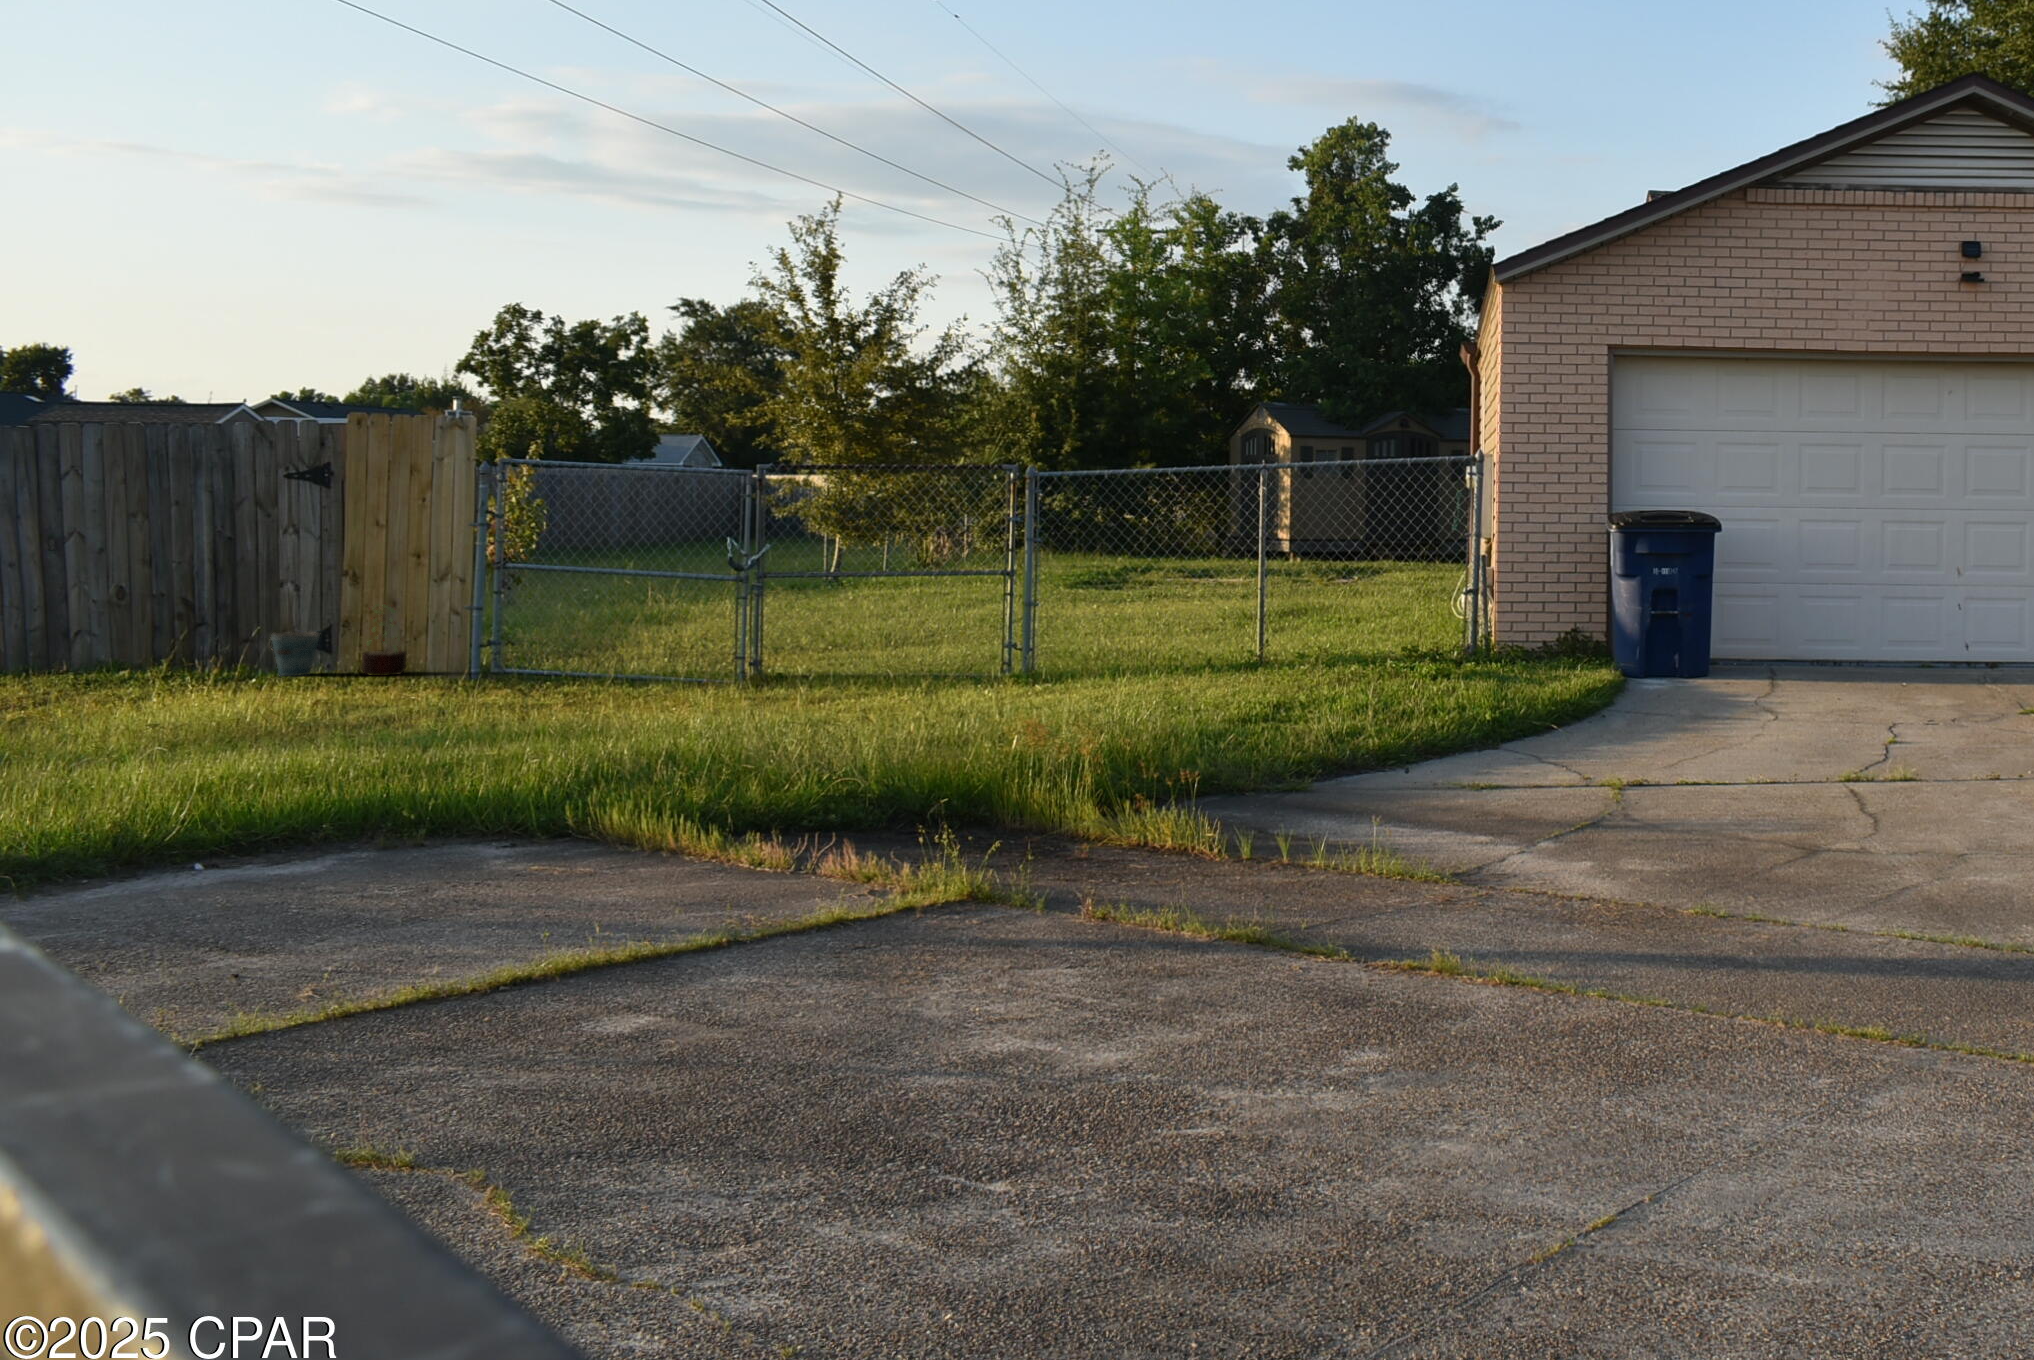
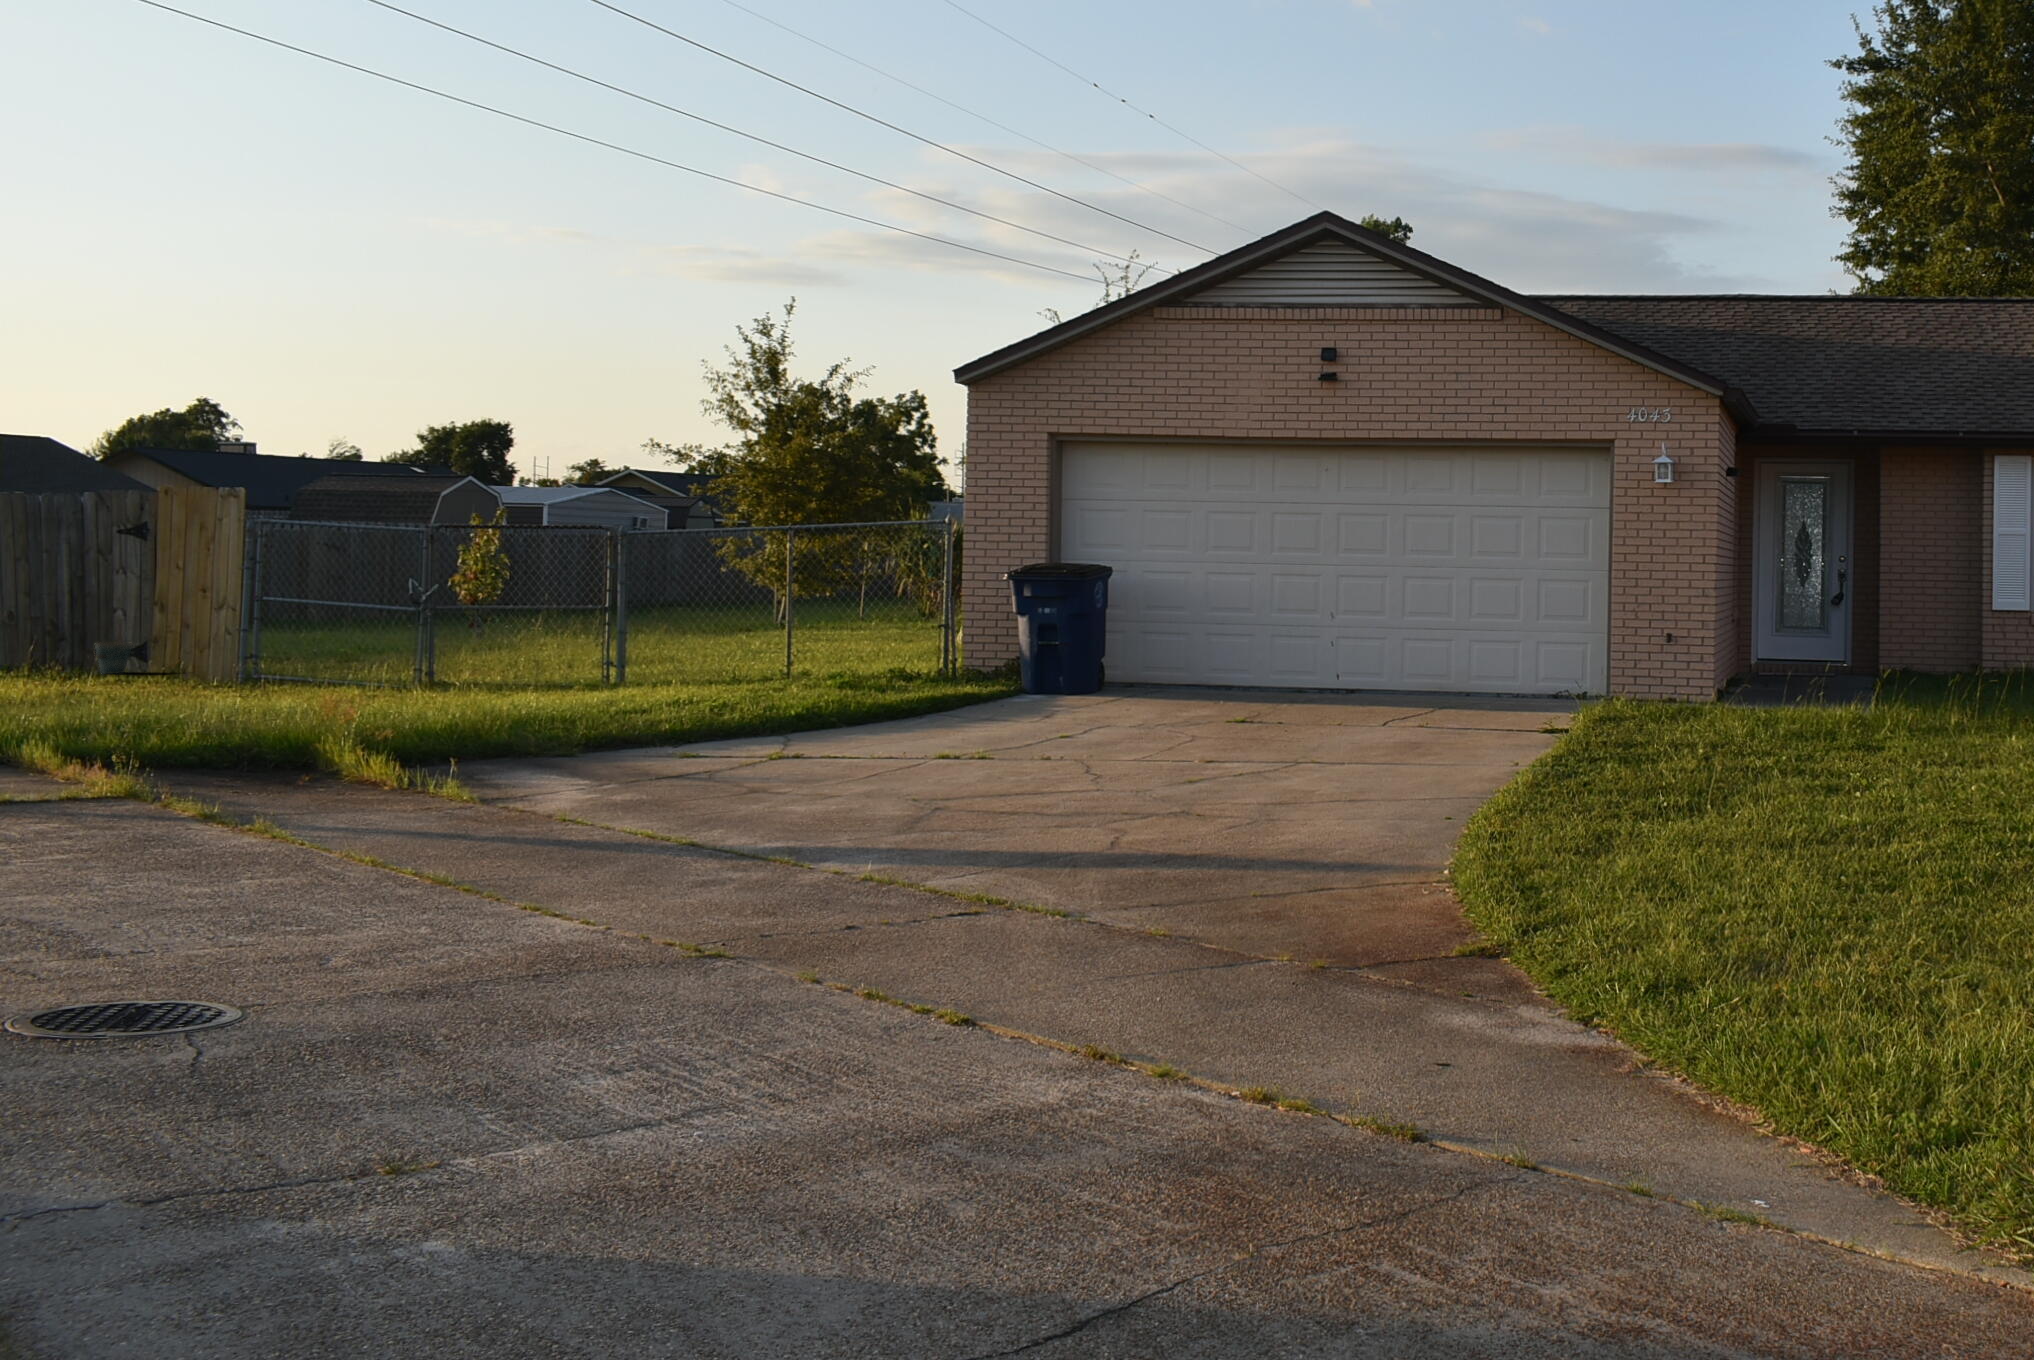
decorative plant: present [362,605,406,676] -> none [153,621,189,675]

